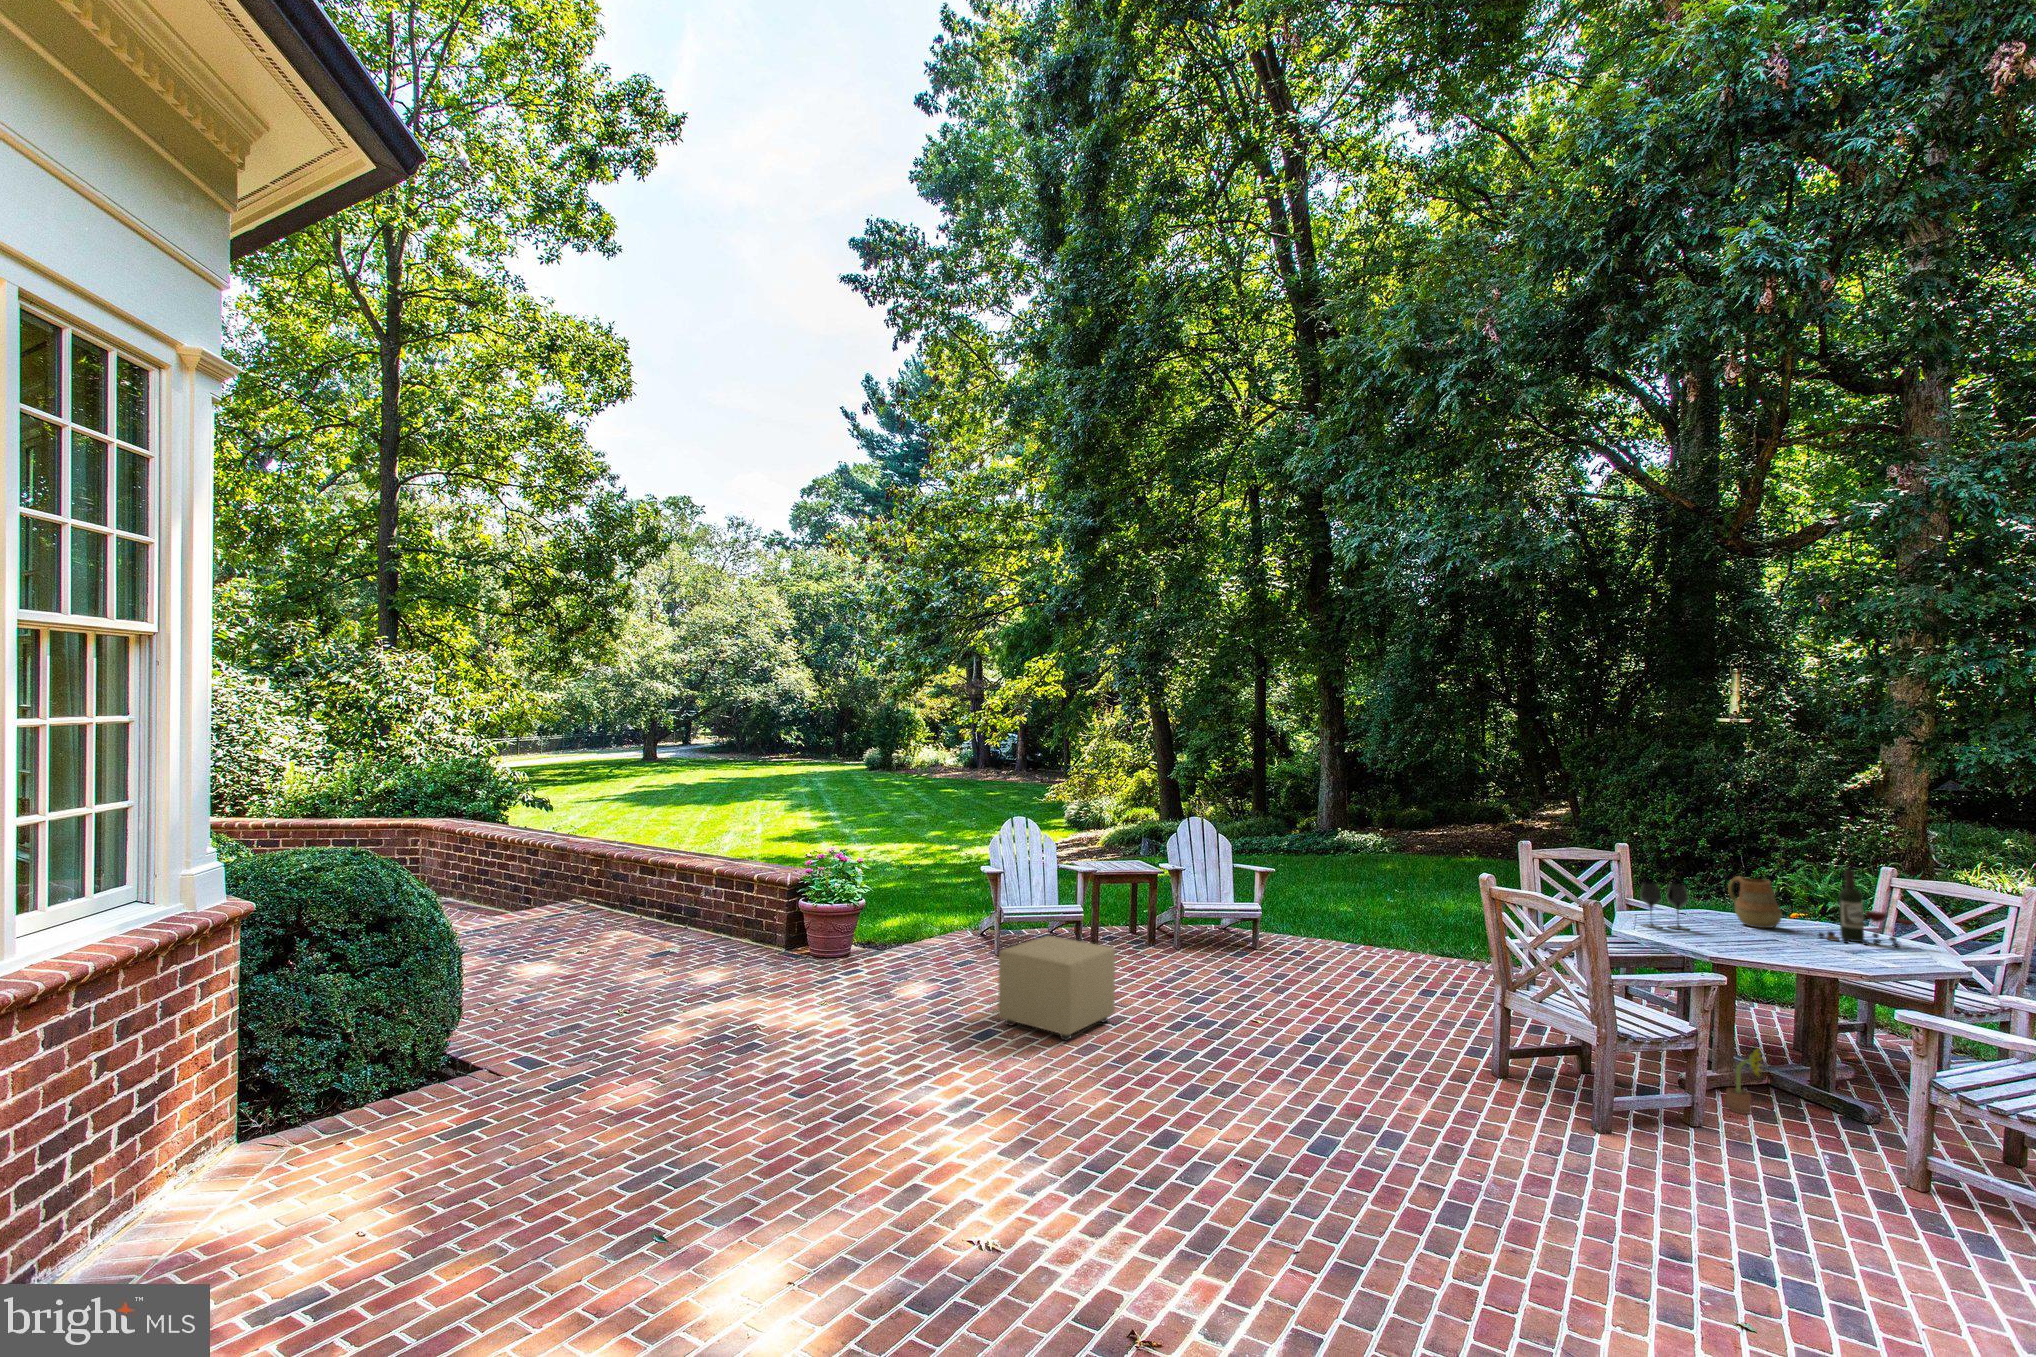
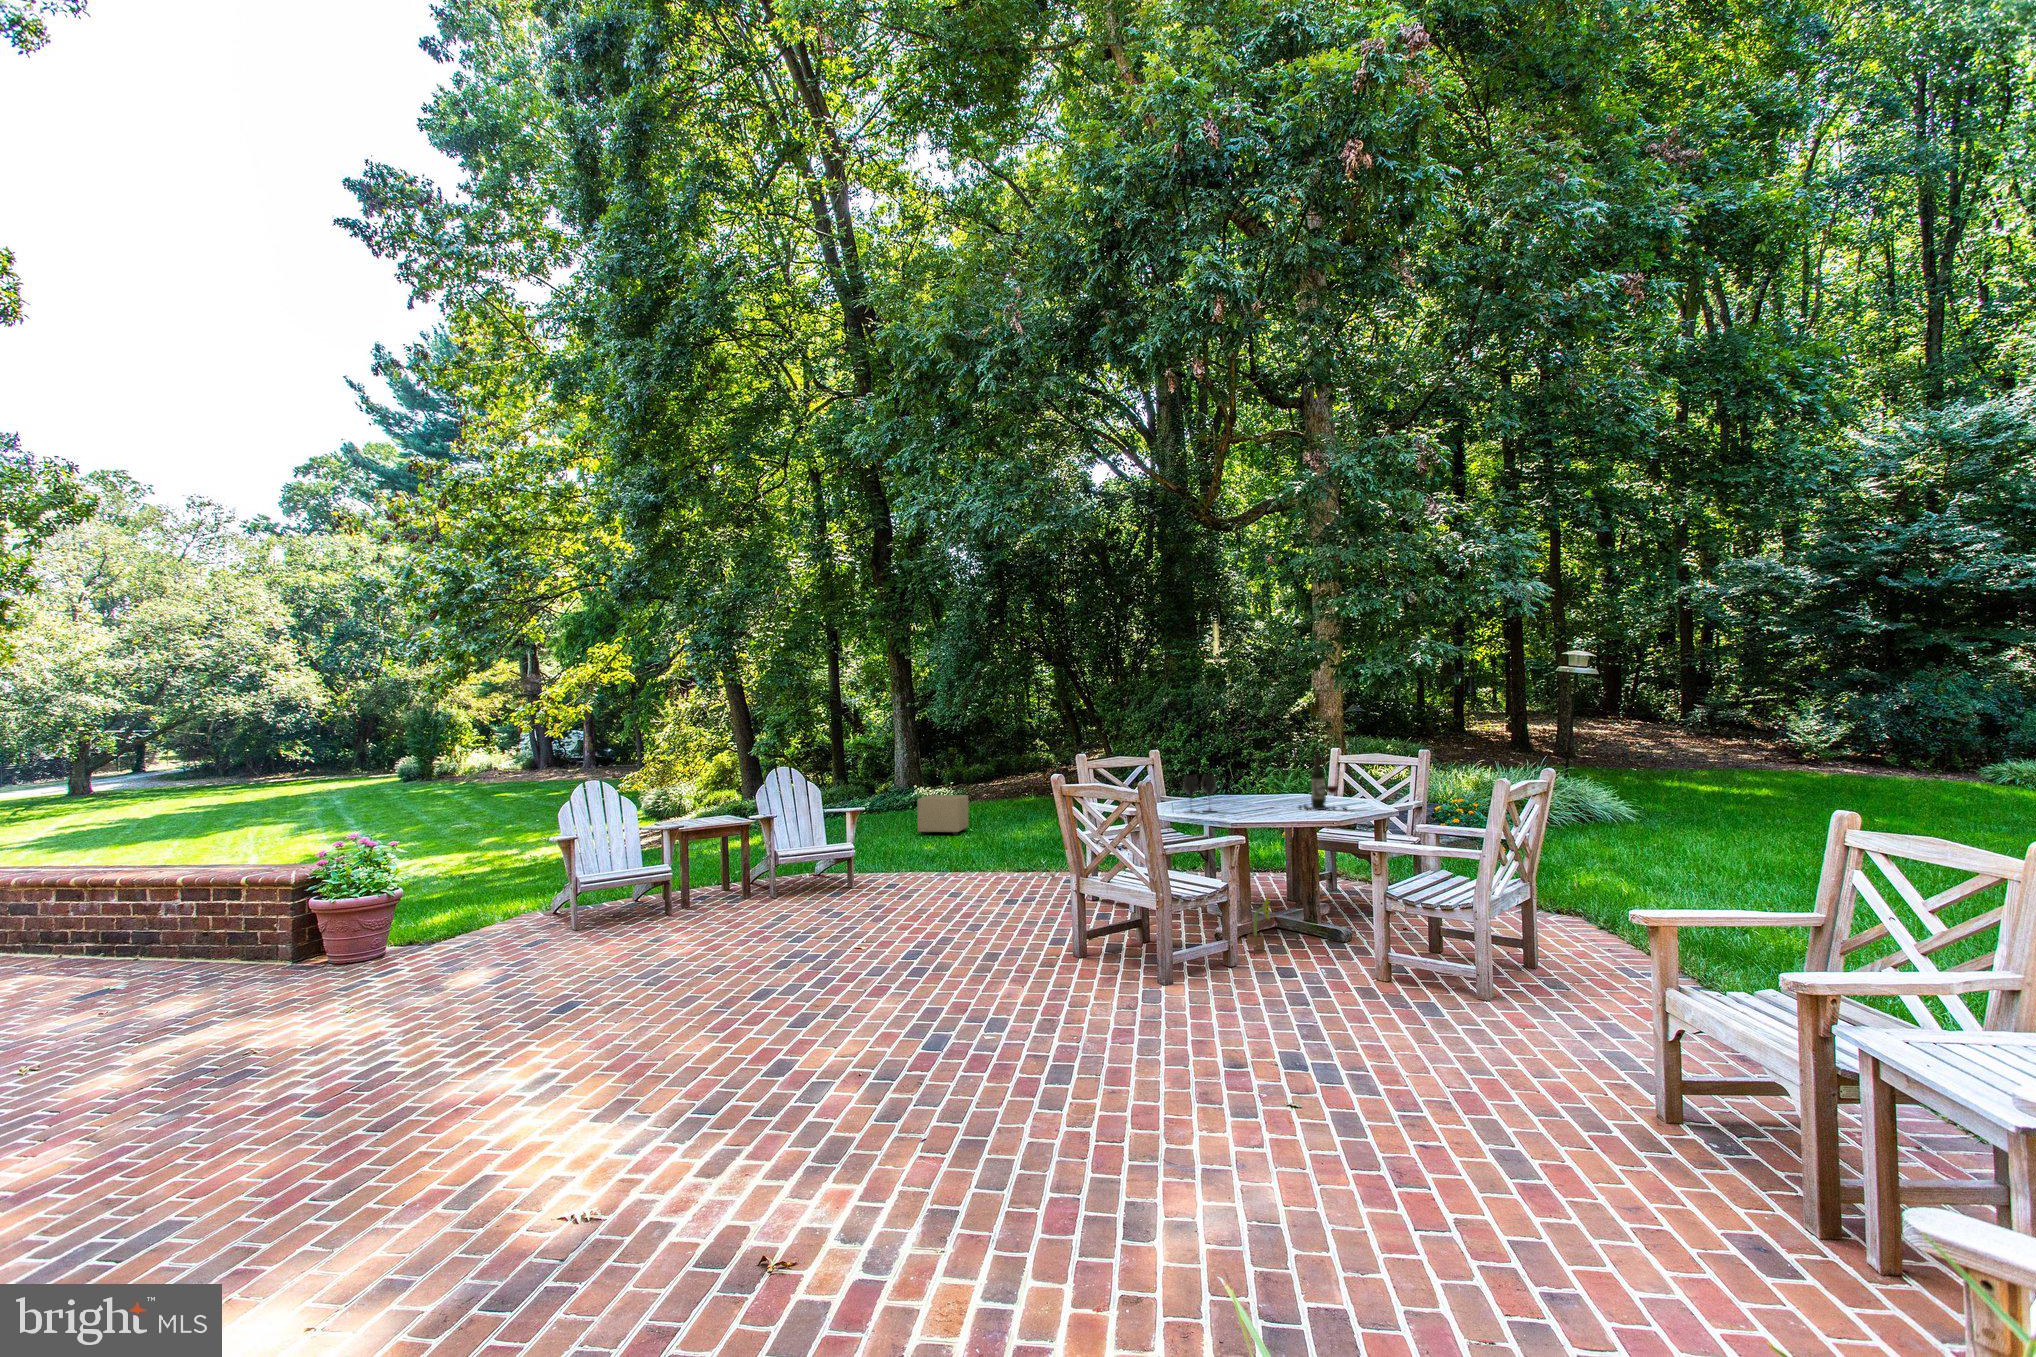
pitcher: present [1728,876,1782,928] -> none [1239,769,1274,808]
ottoman: present [998,936,1115,1040] -> present [917,795,969,835]

